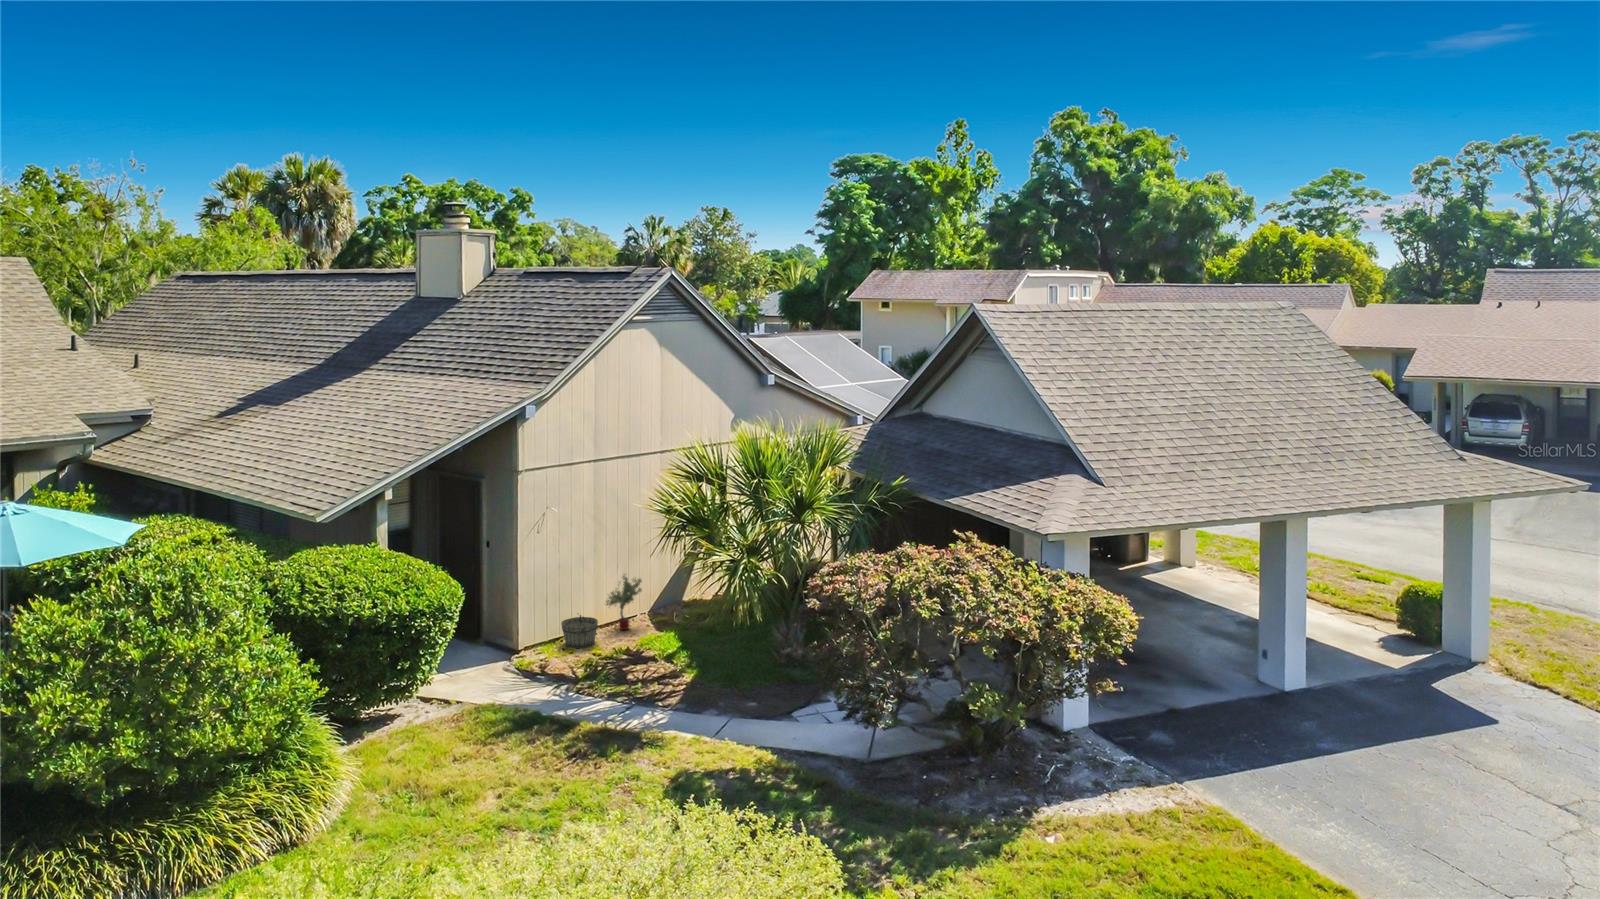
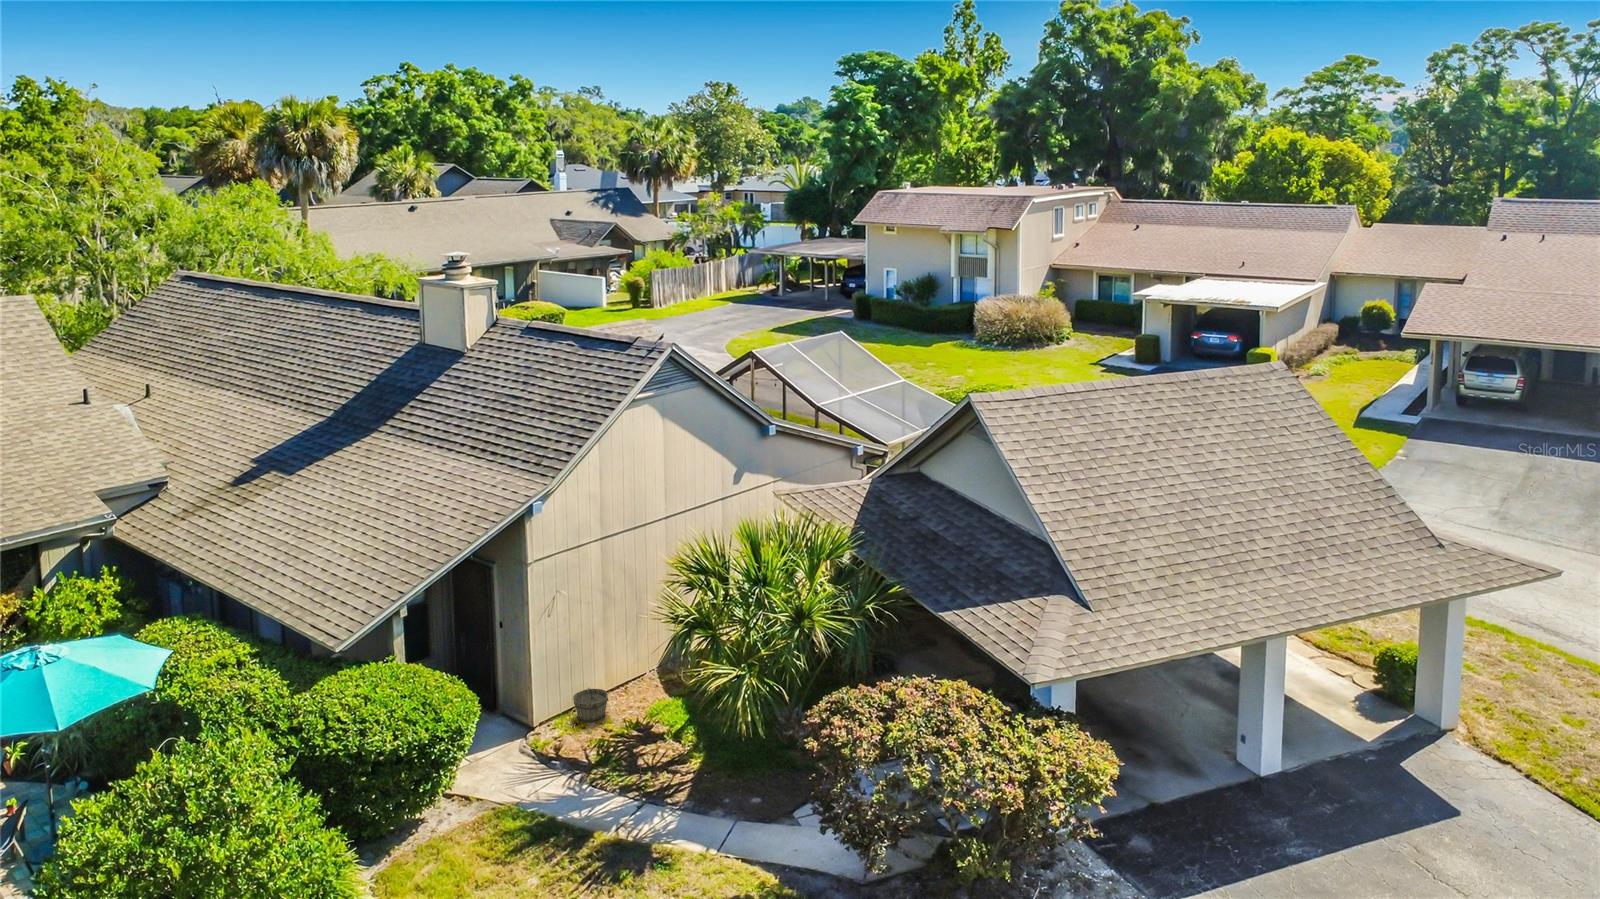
potted tree: present [606,576,642,630] -> none [613,641,649,696]

